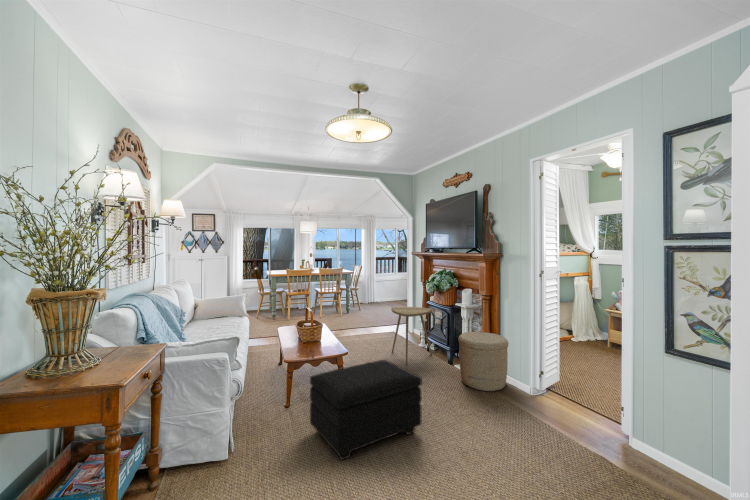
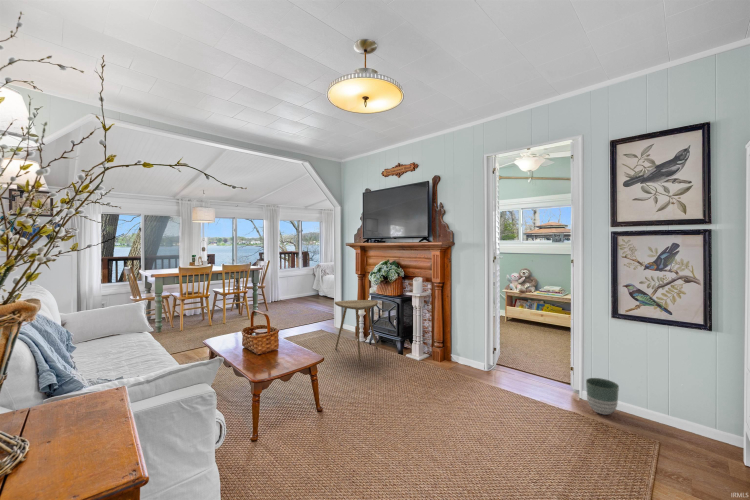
woven basket: present [458,332,509,391] -> none [418,319,465,374]
footstool: present [310,360,422,460] -> none [308,354,422,465]
planter: none [626,424,669,472] -> present [586,378,619,415]

